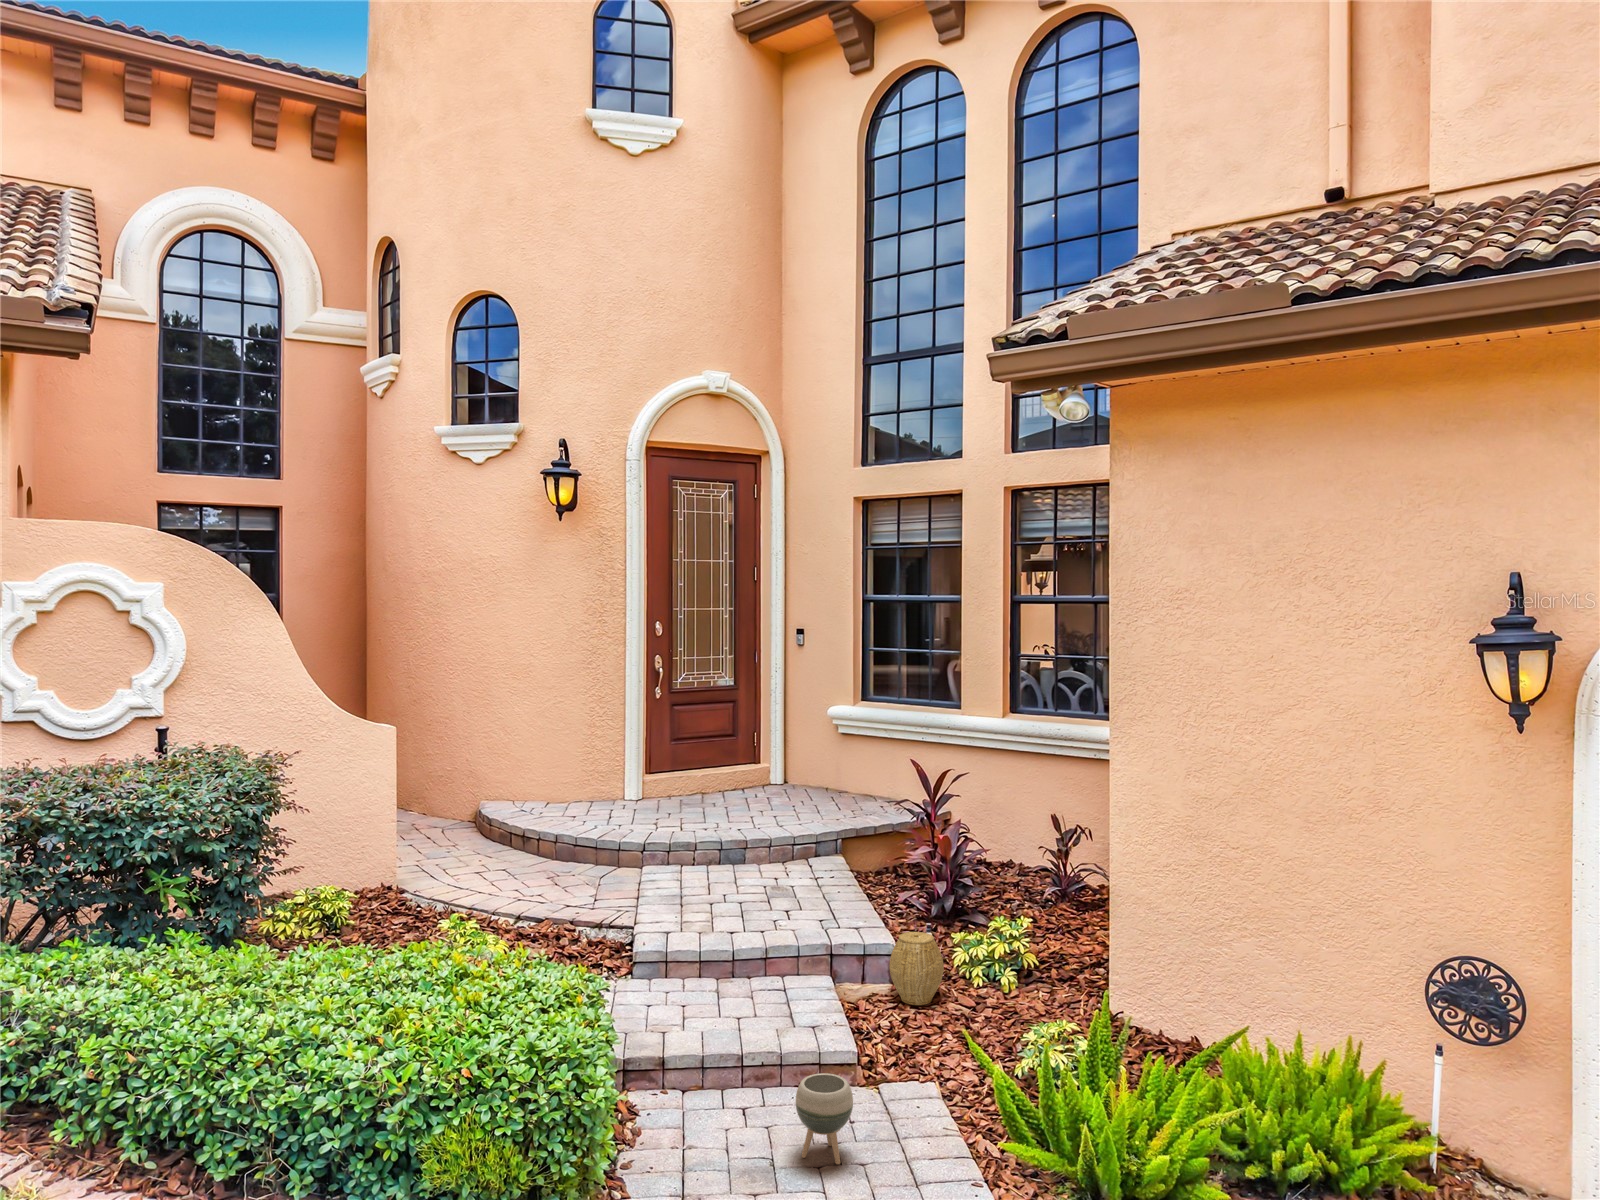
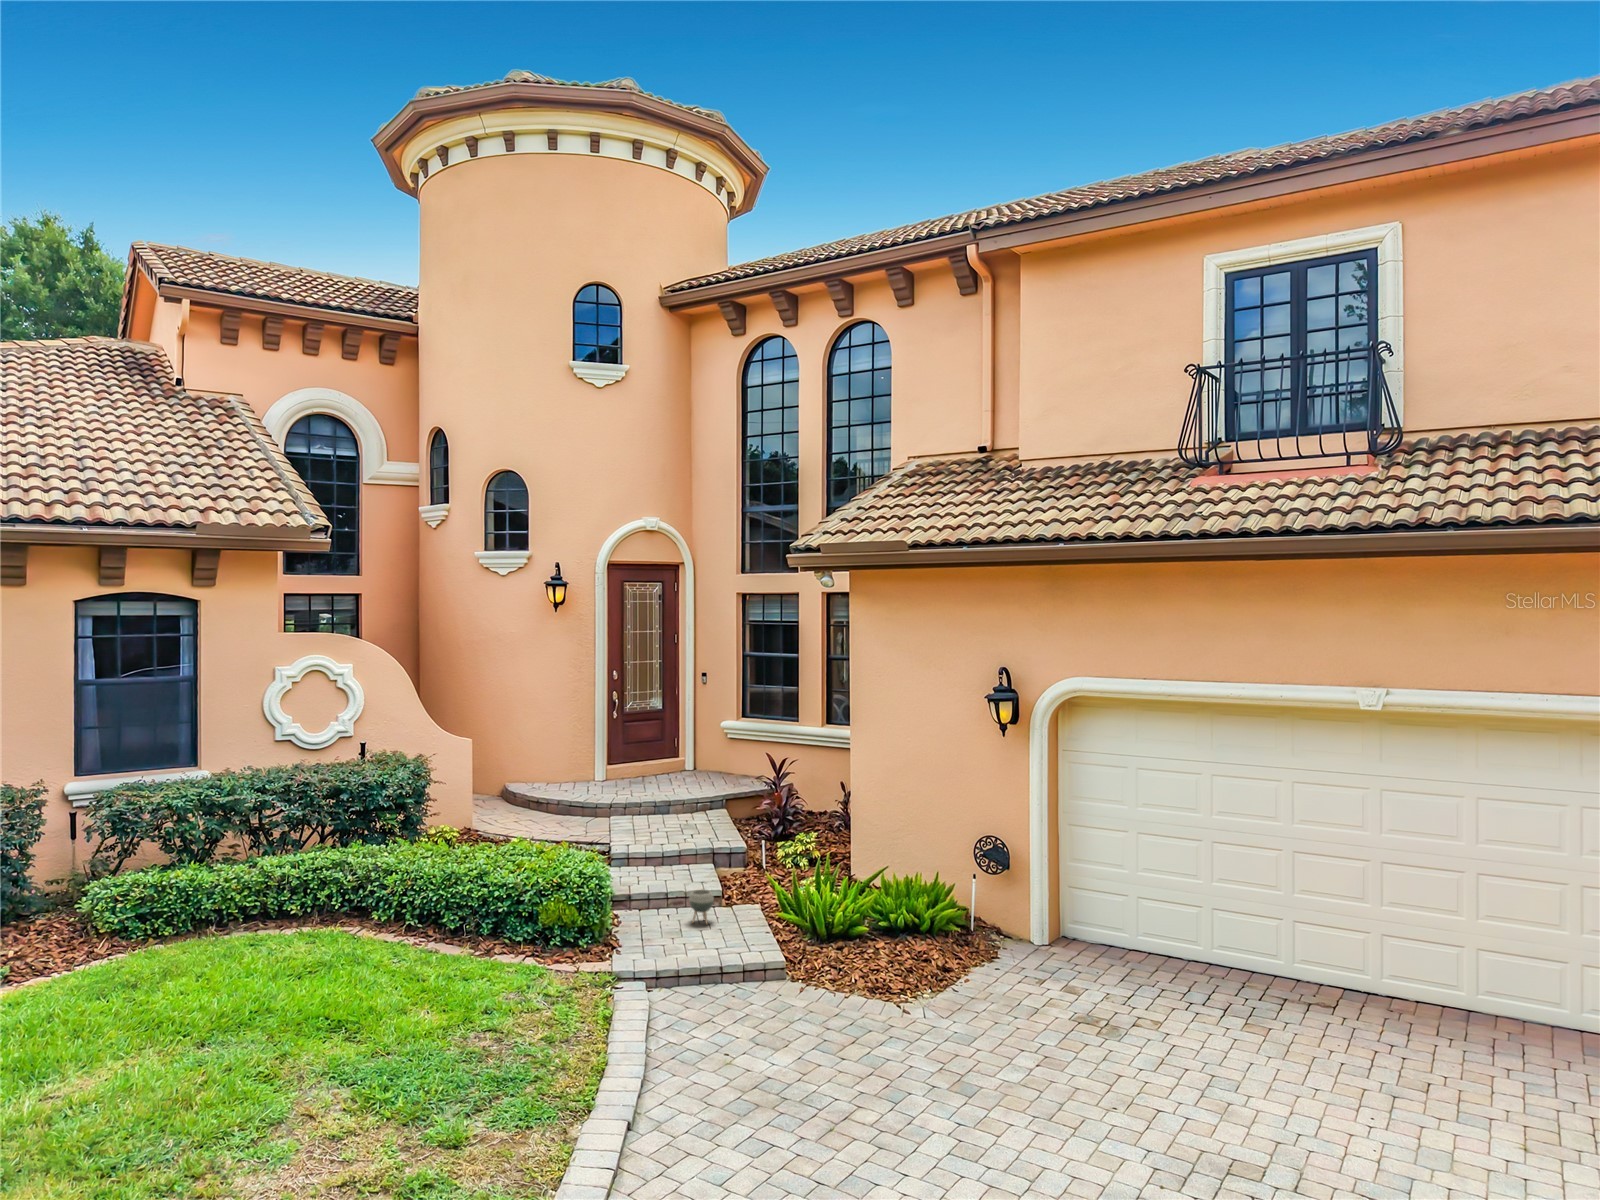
woven basket: present [889,932,944,1005] -> none [742,841,769,877]

